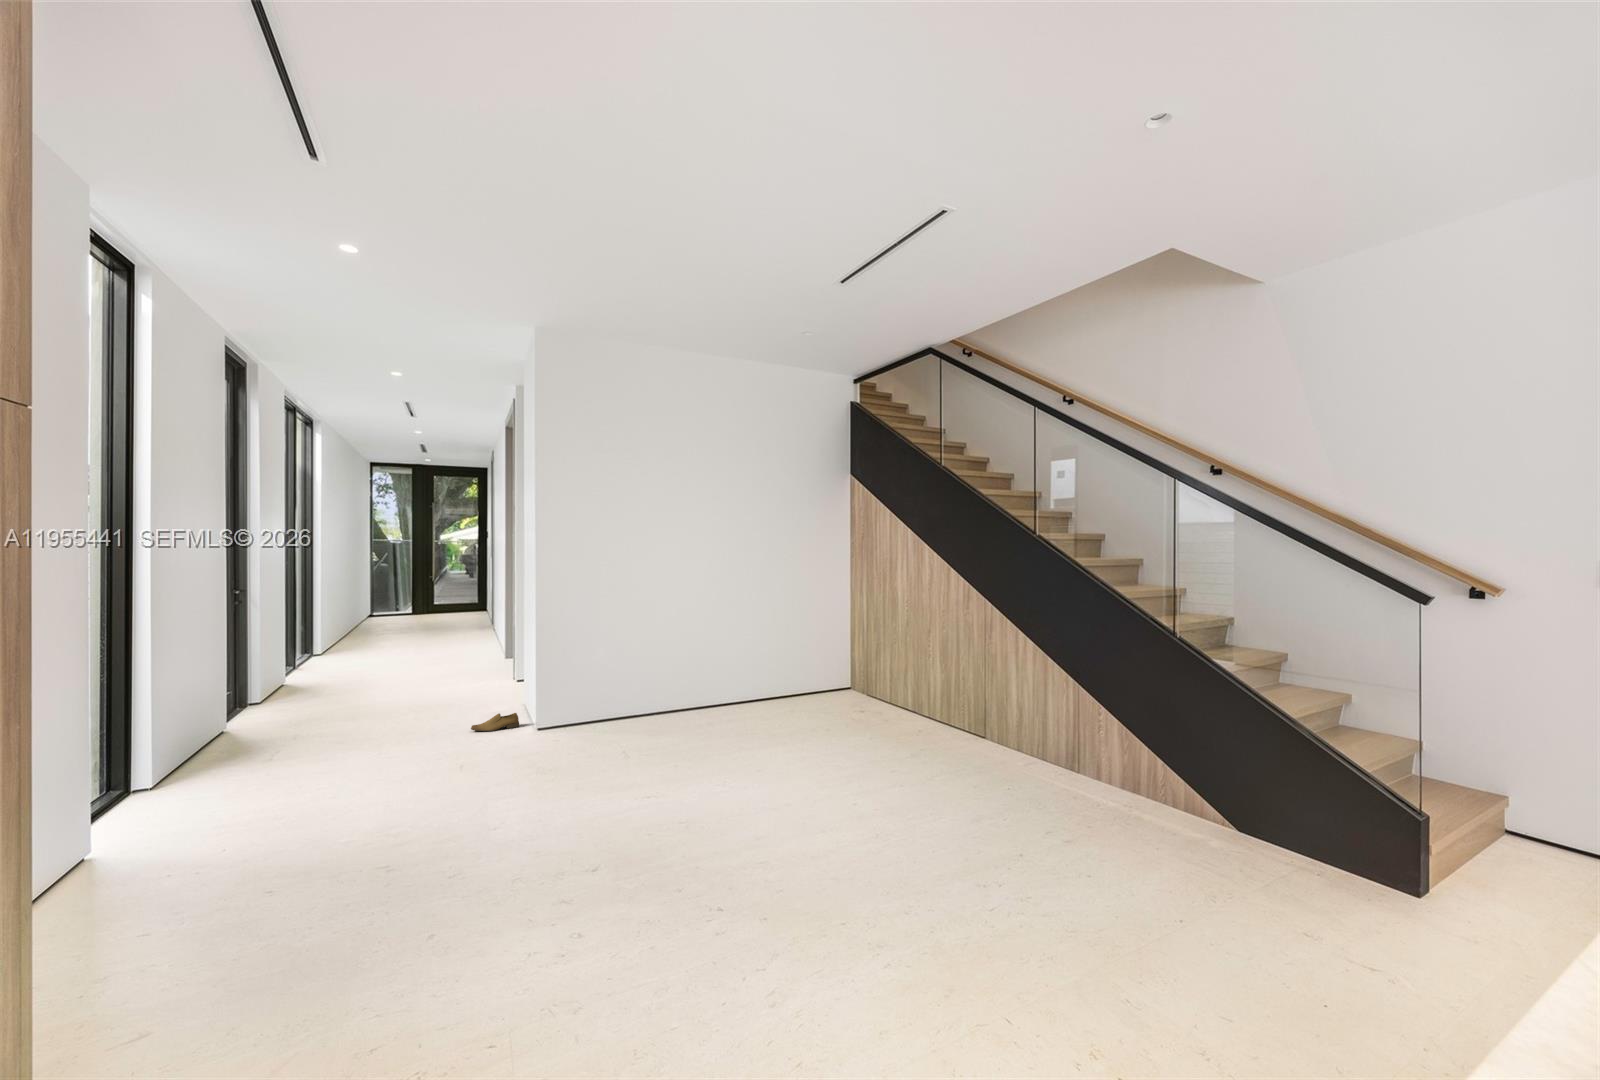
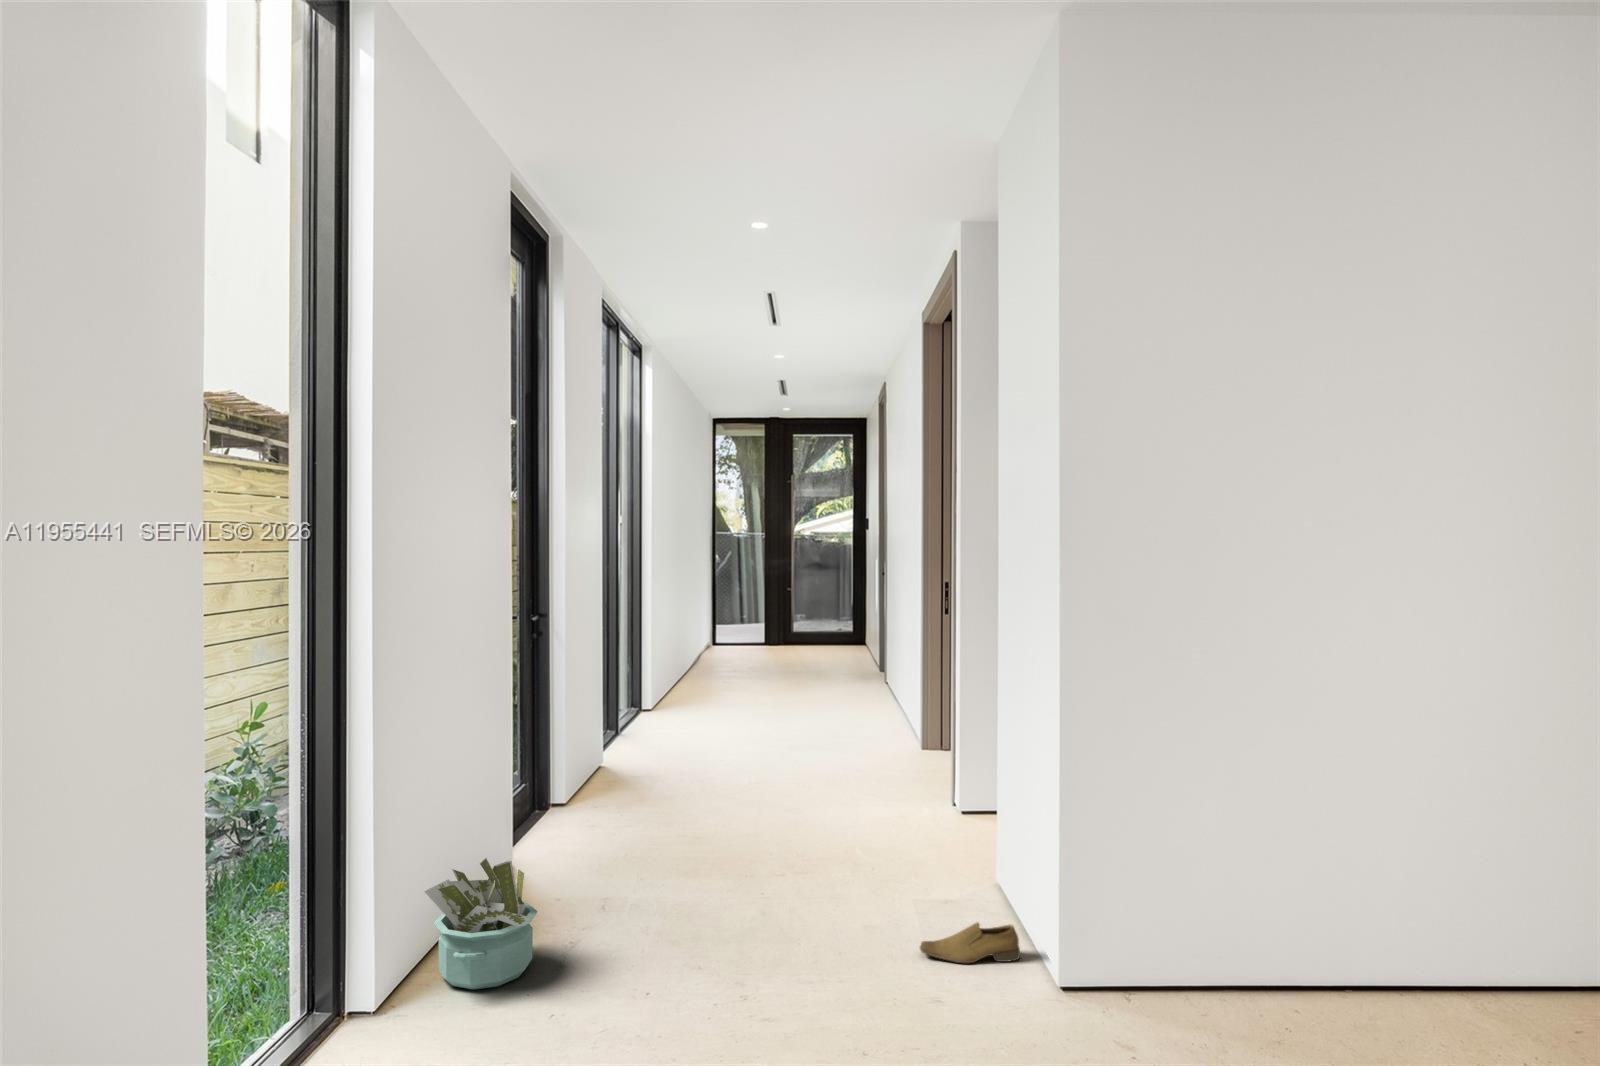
decorative plant: none [179,710,253,775] -> present [425,858,537,989]

